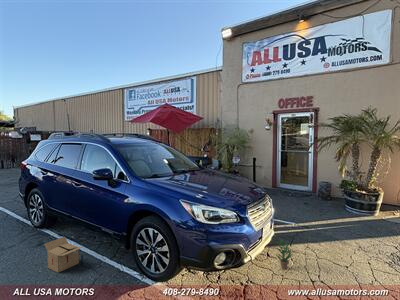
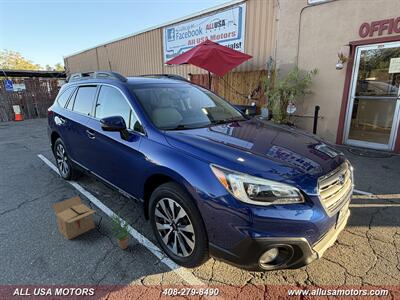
potted plant: present [276,239,292,269] -> present [109,212,132,249]

